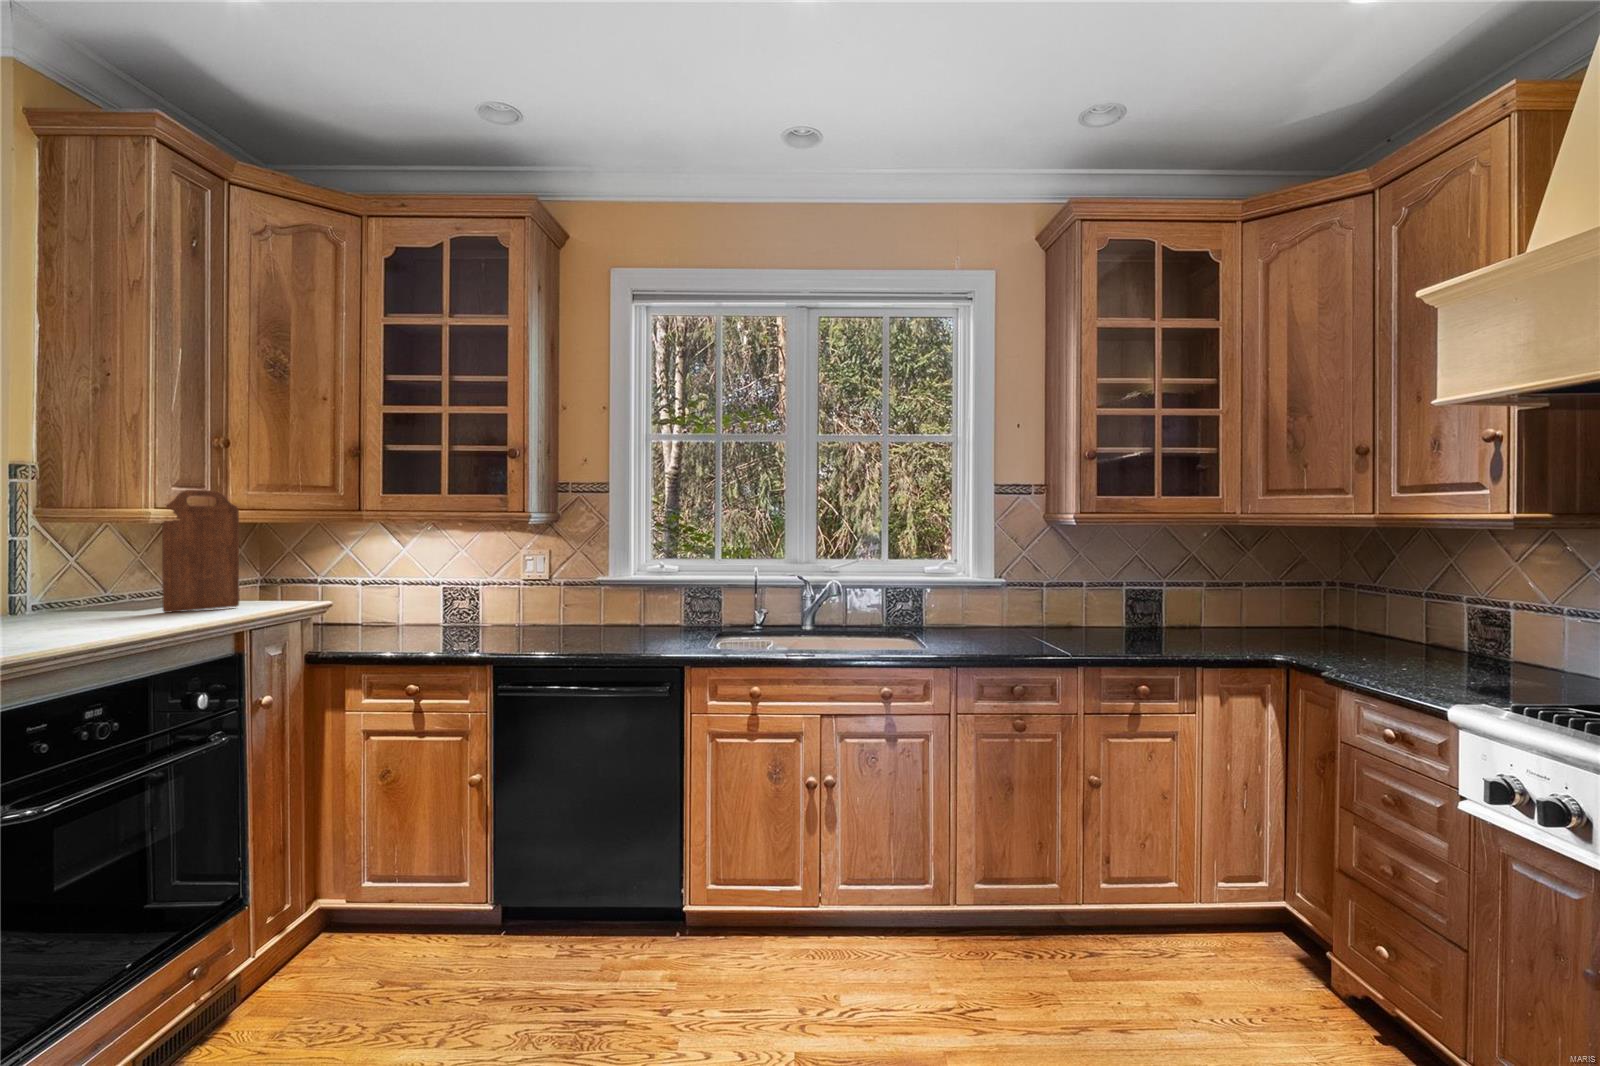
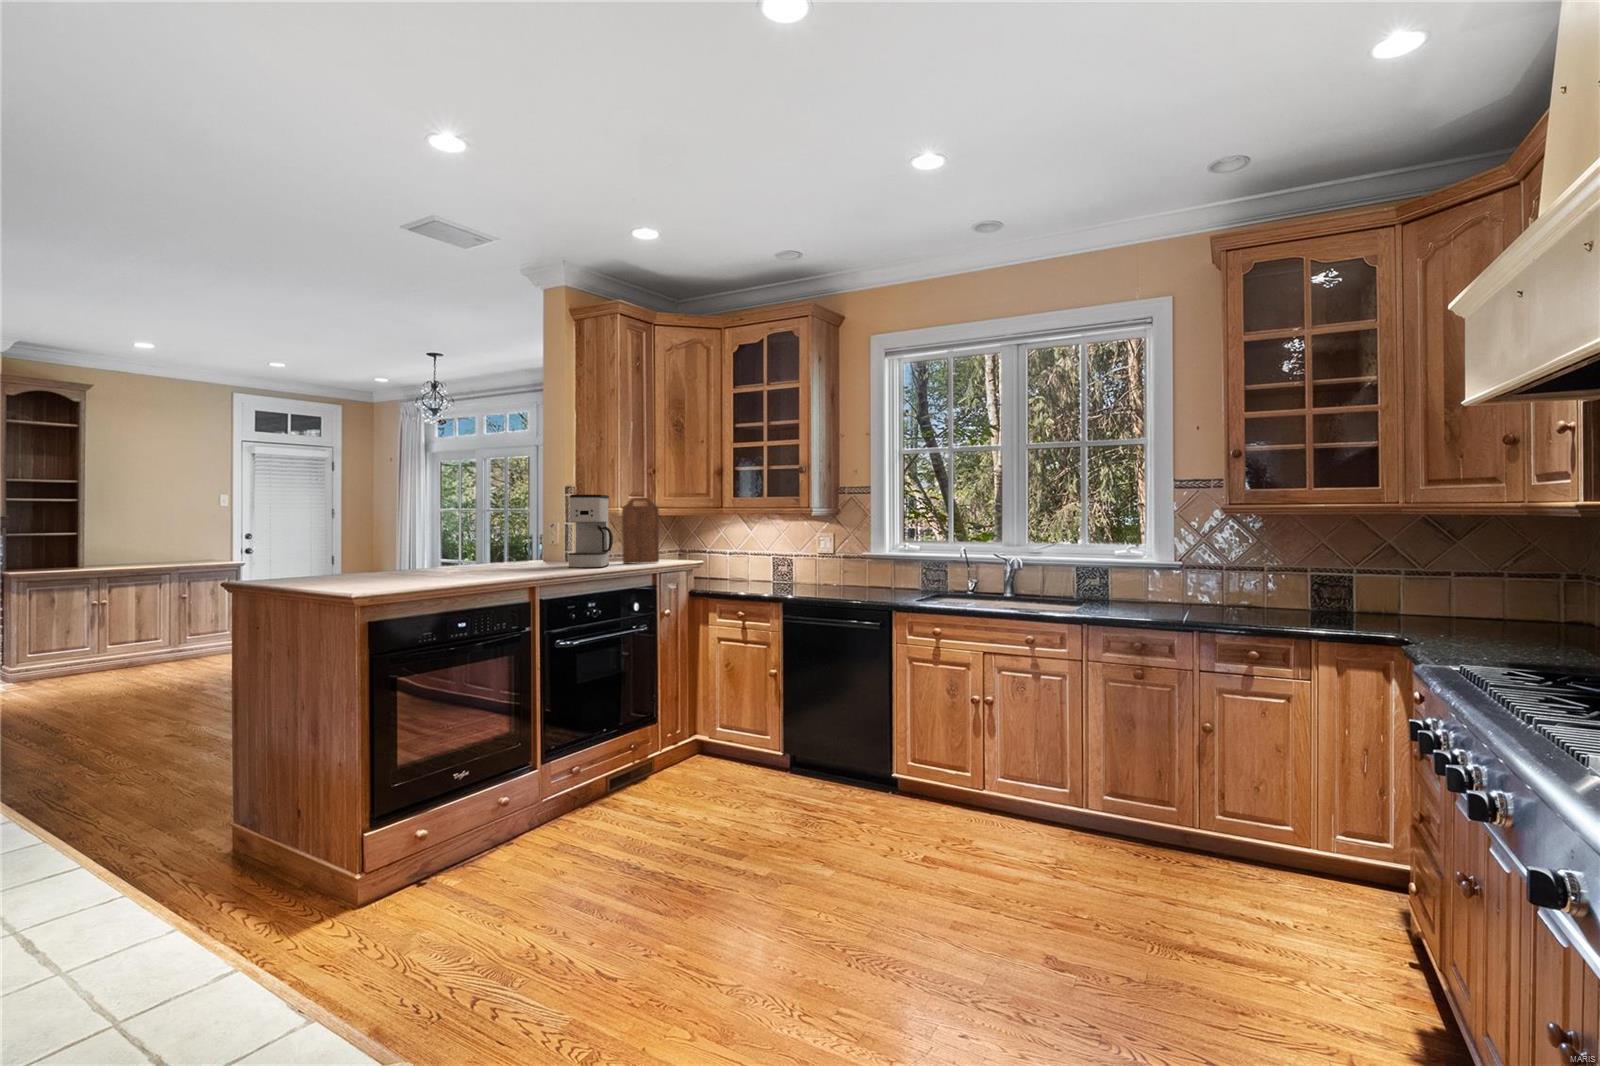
coffee maker: none [45,479,156,630] -> present [568,495,613,568]

